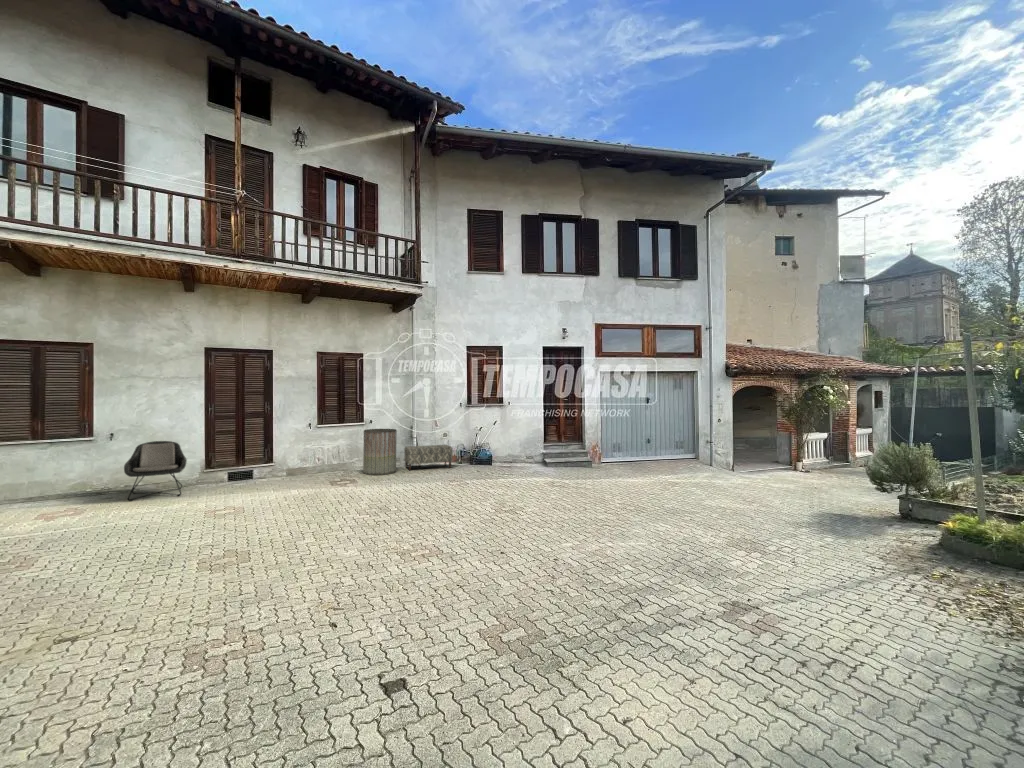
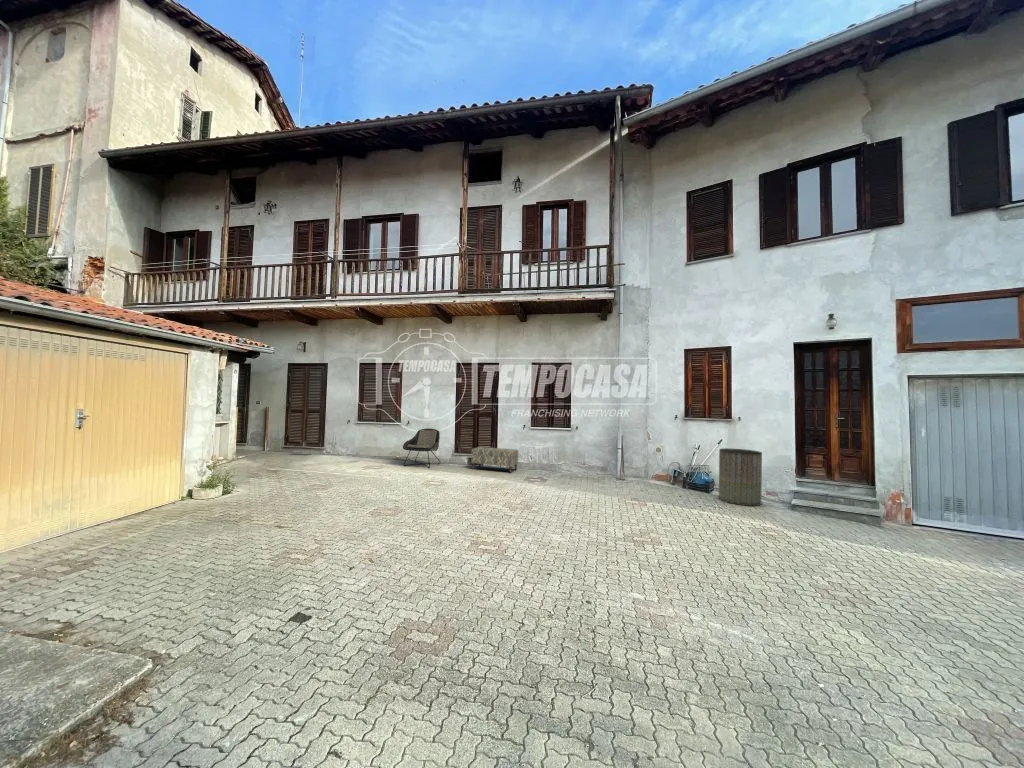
trash can: present [363,429,397,475] -> present [719,448,762,506]
bench: present [404,445,453,471] -> present [471,447,519,473]

